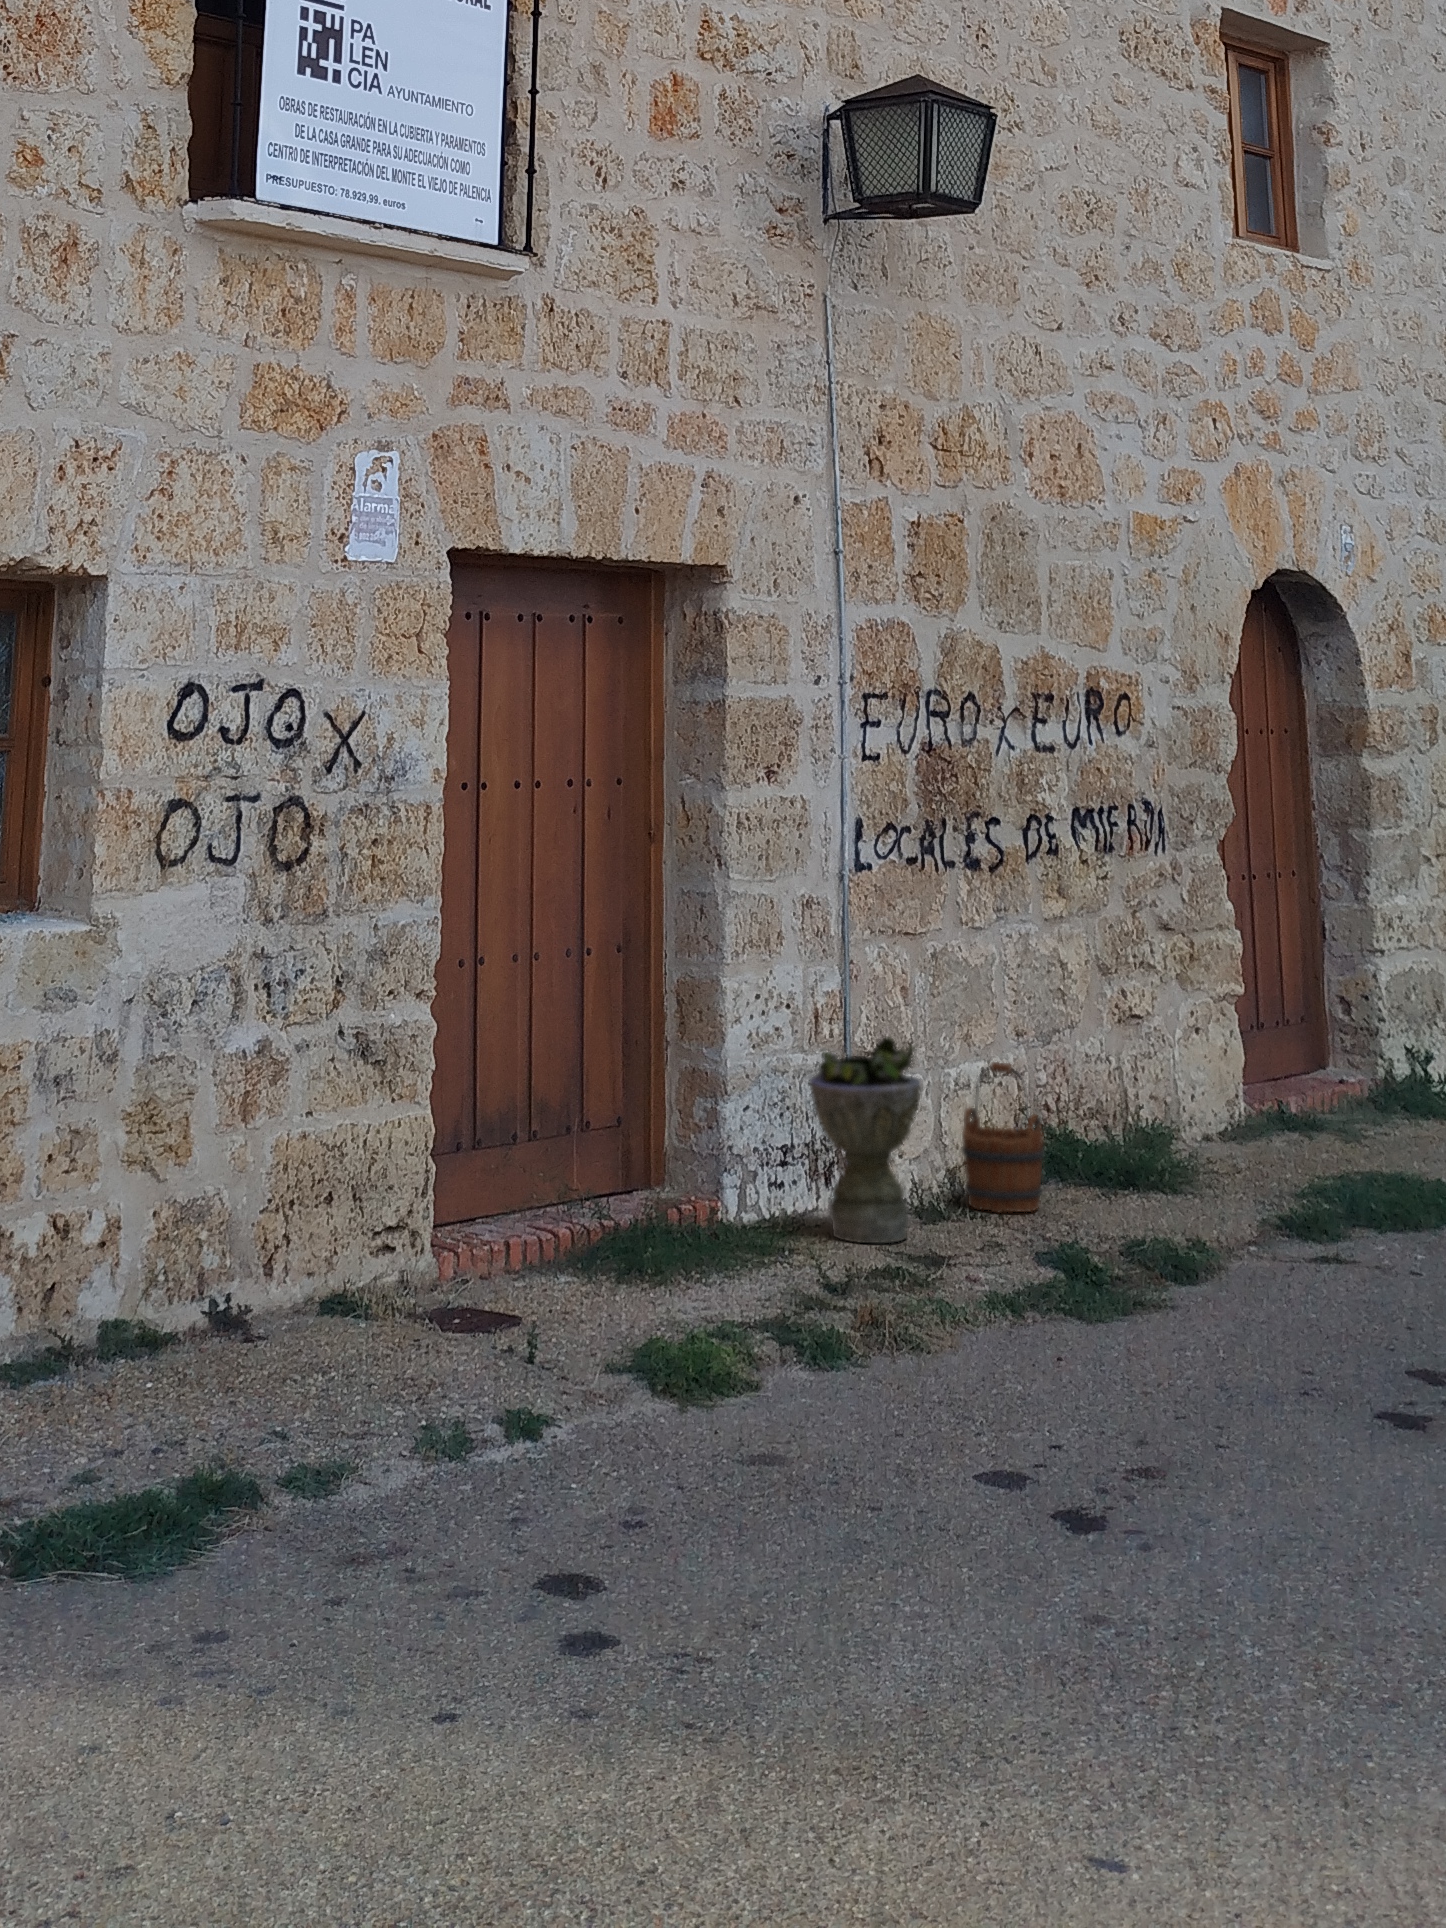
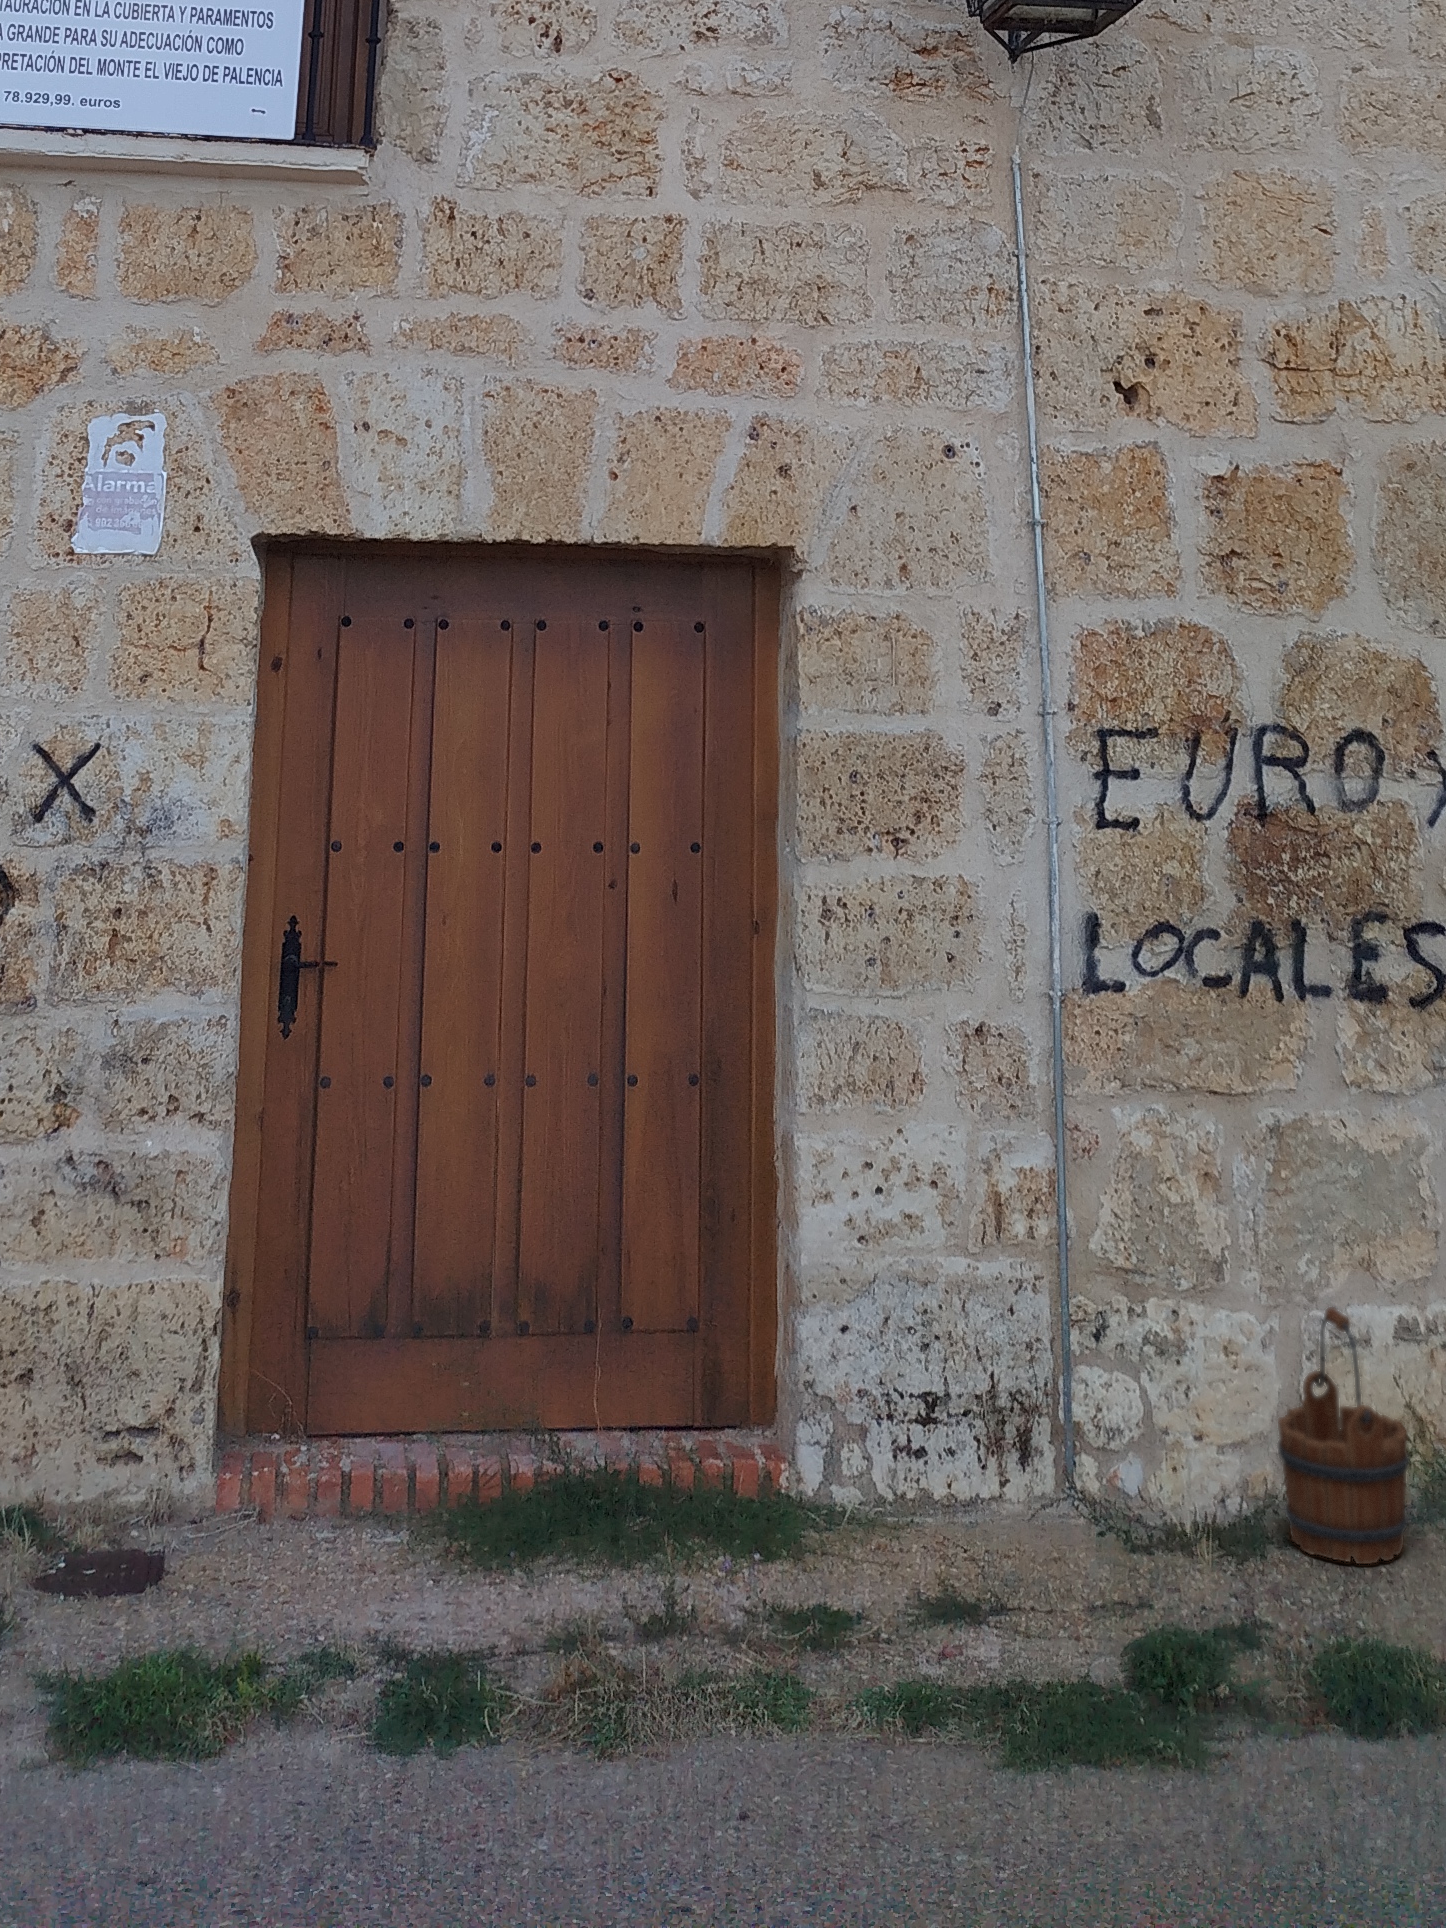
planter: present [810,1037,922,1243] -> none [908,1249,1078,1578]

